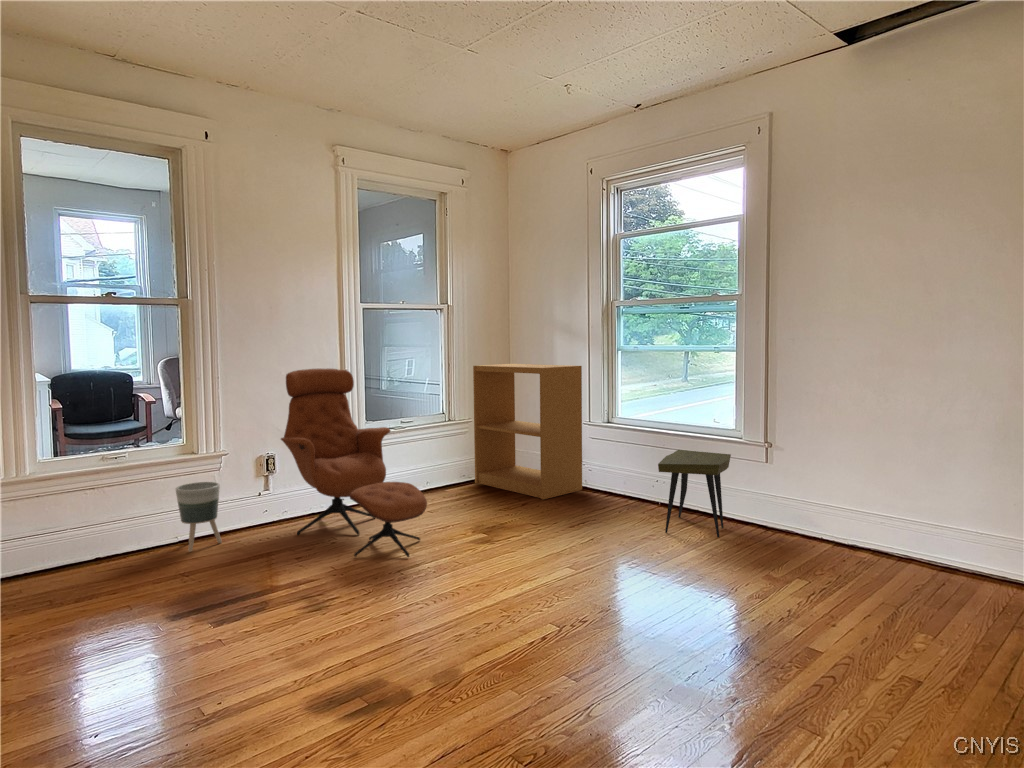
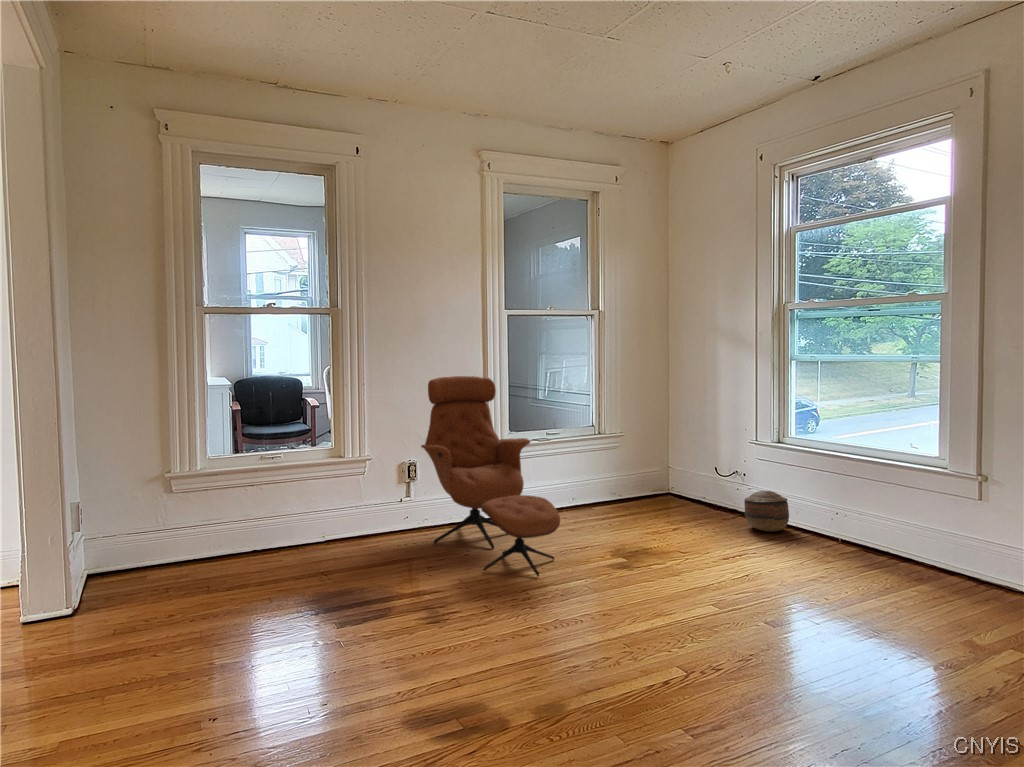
bookshelf: present [473,364,582,499] -> none [626,375,747,526]
side table: present [658,450,731,538] -> none [830,477,930,587]
basket: none [582,465,619,501] -> present [744,491,789,532]
planter: present [176,482,222,552] -> none [323,485,363,552]

